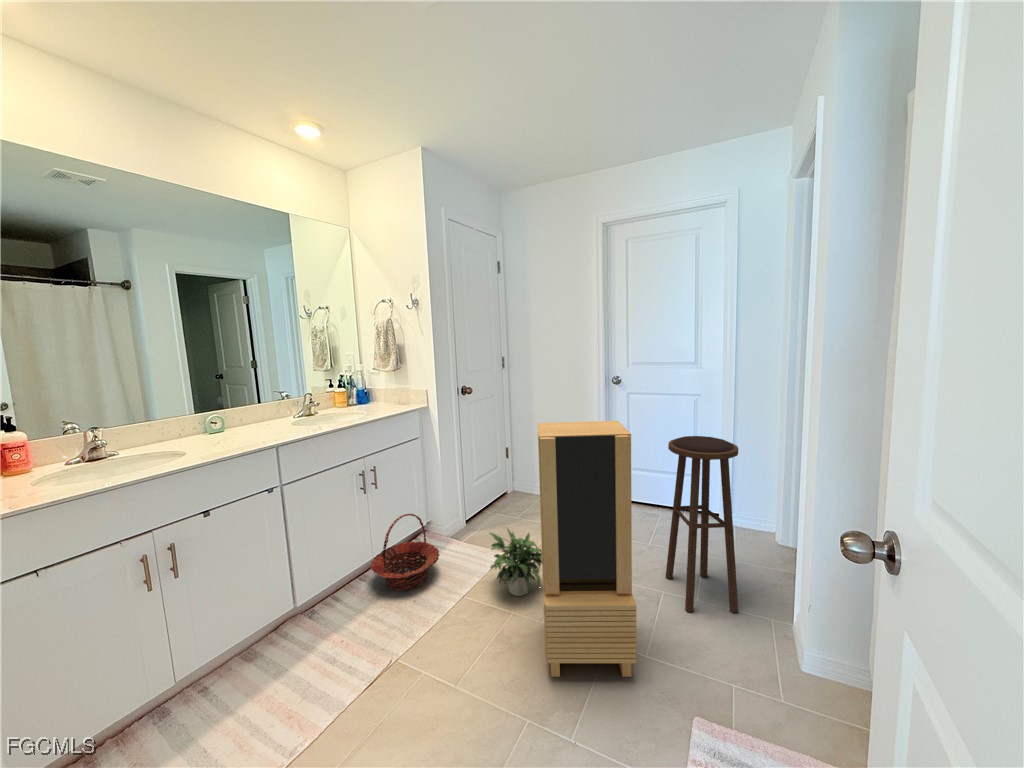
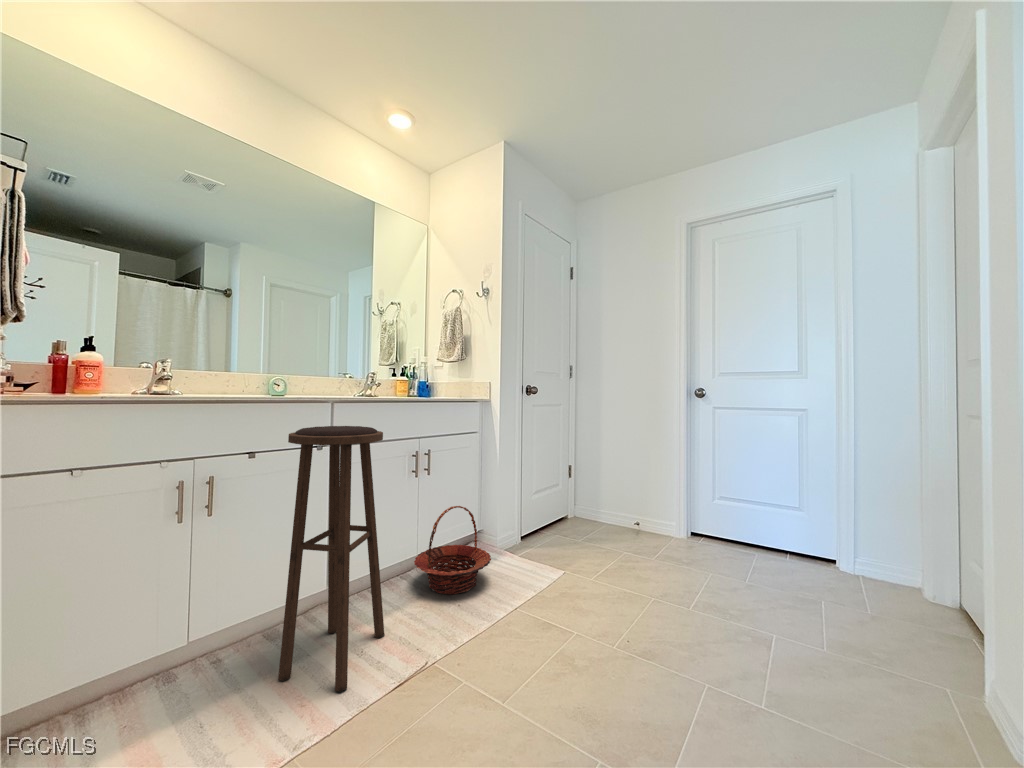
storage cabinet: present [538,421,636,677] -> none [619,387,757,729]
stool: present [666,436,738,613] -> present [278,426,384,691]
potted plant: present [489,529,542,596] -> none [549,532,624,616]

